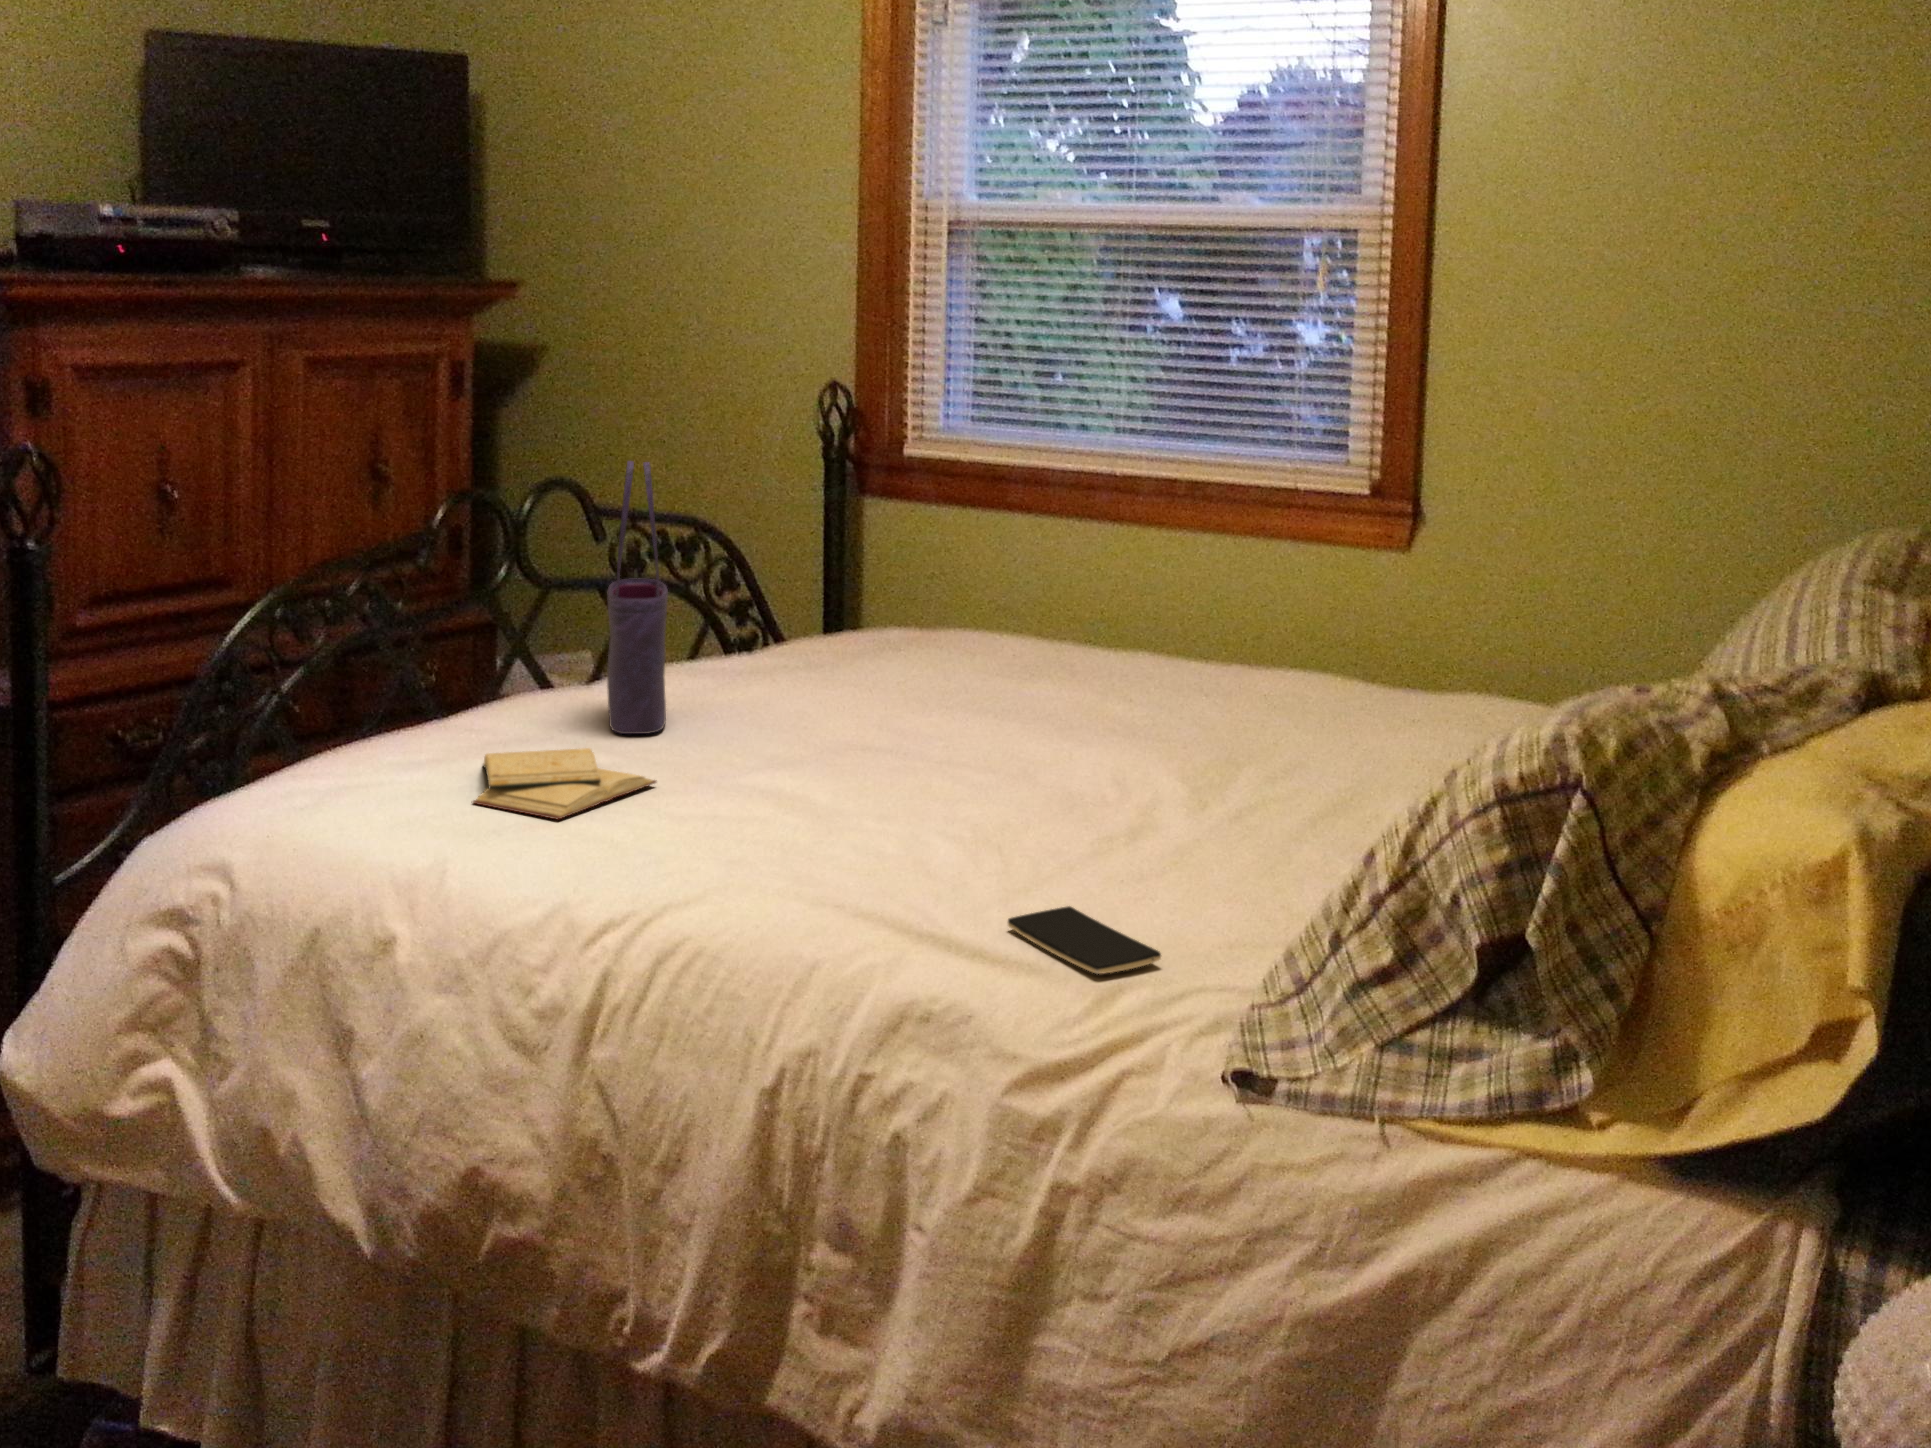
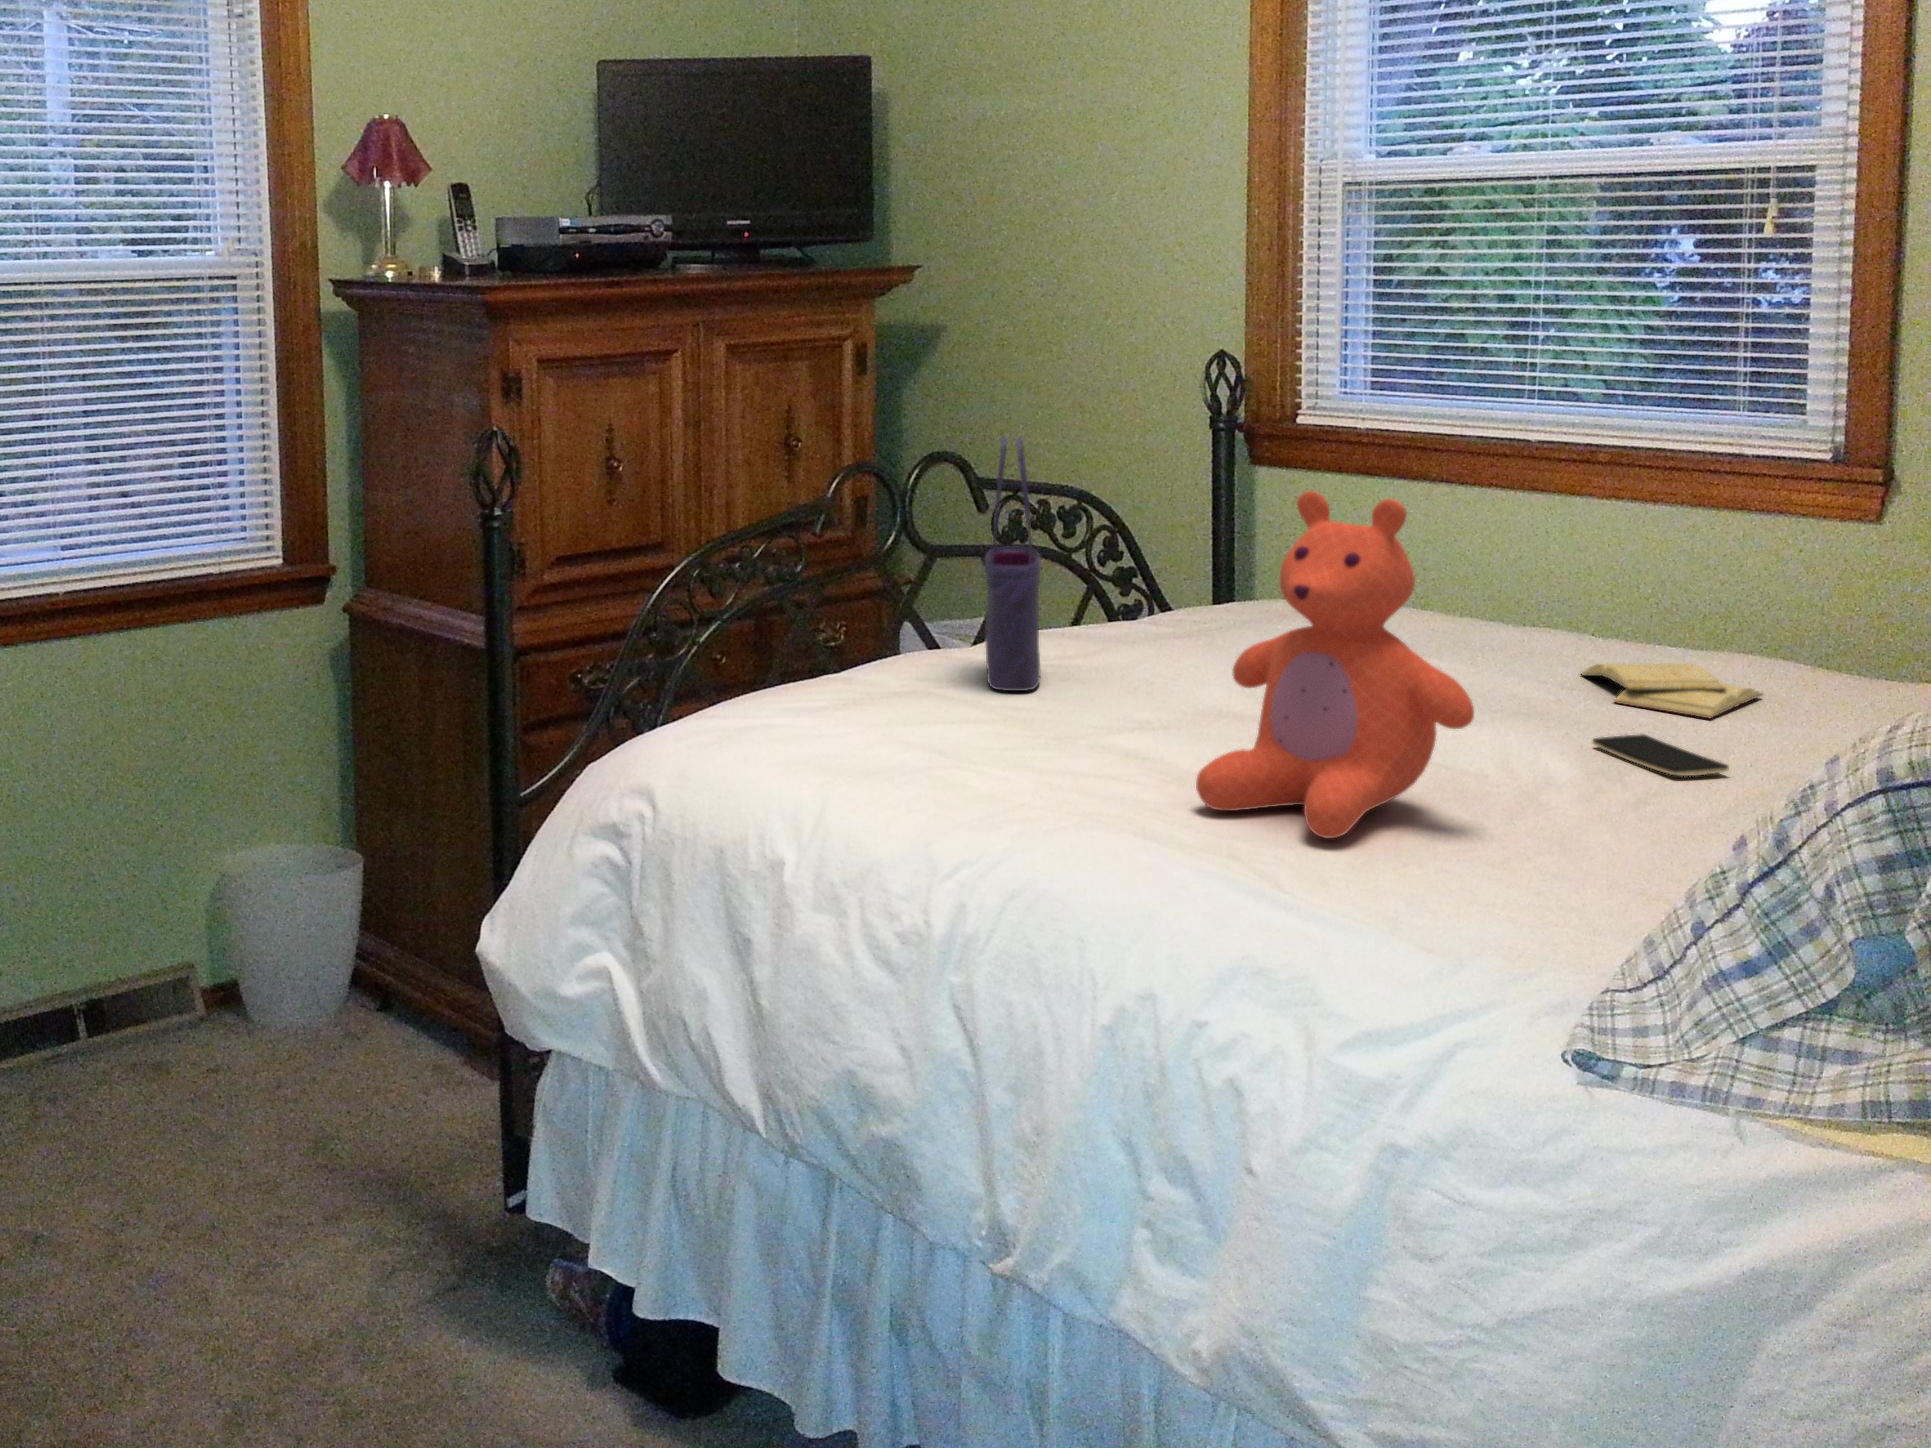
teddy bear: none [840,514,1107,873] -> present [1196,491,1474,838]
diary: present [473,748,656,819] -> present [1582,663,1762,718]
smartphone: present [1008,906,1161,974] -> present [1593,734,1729,776]

